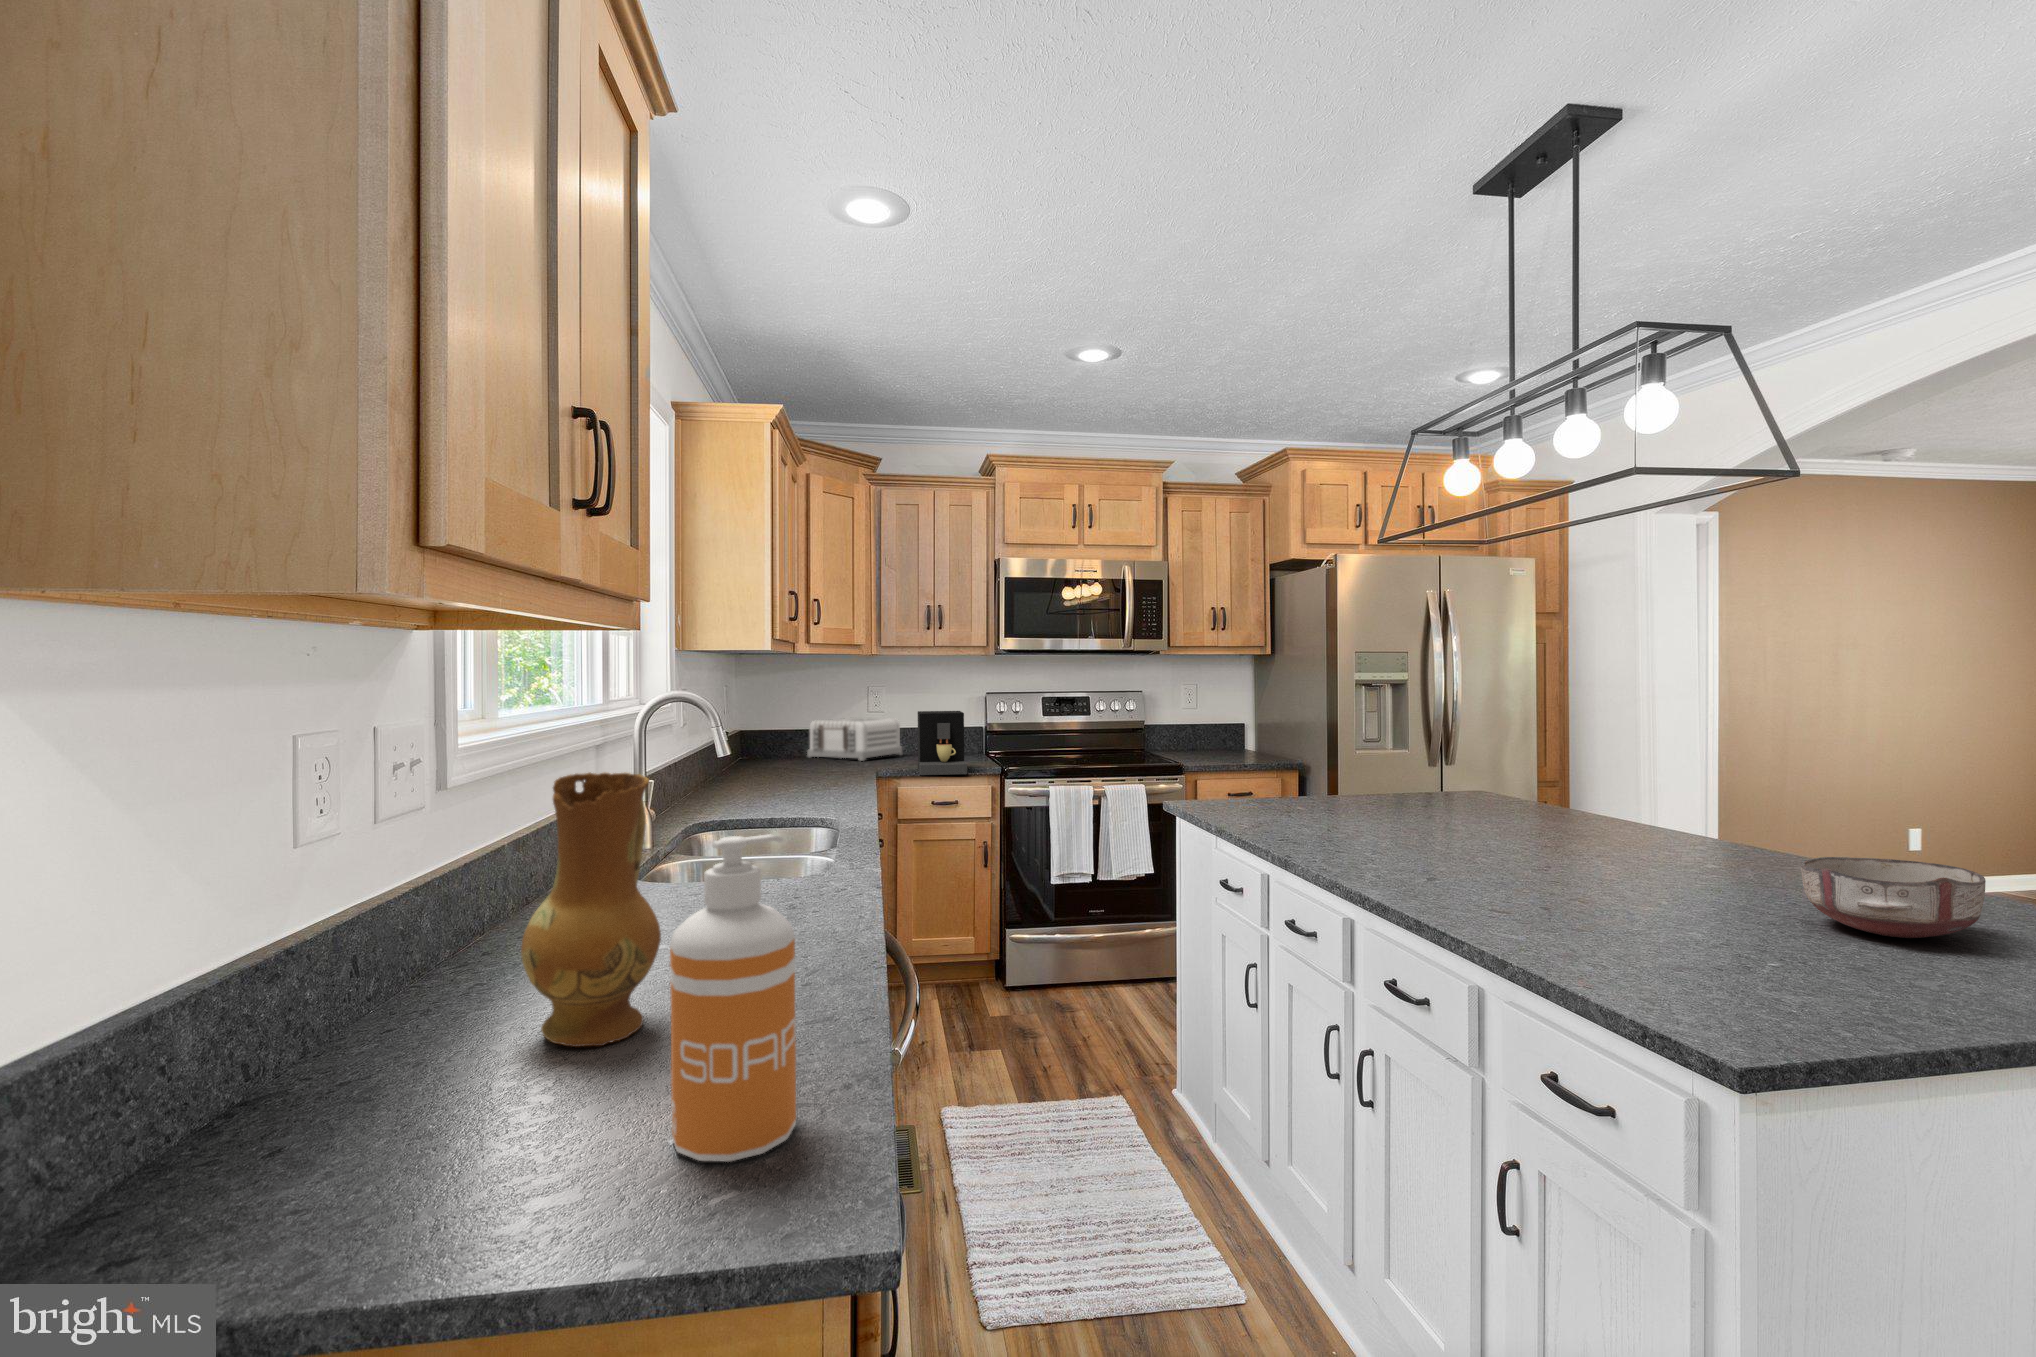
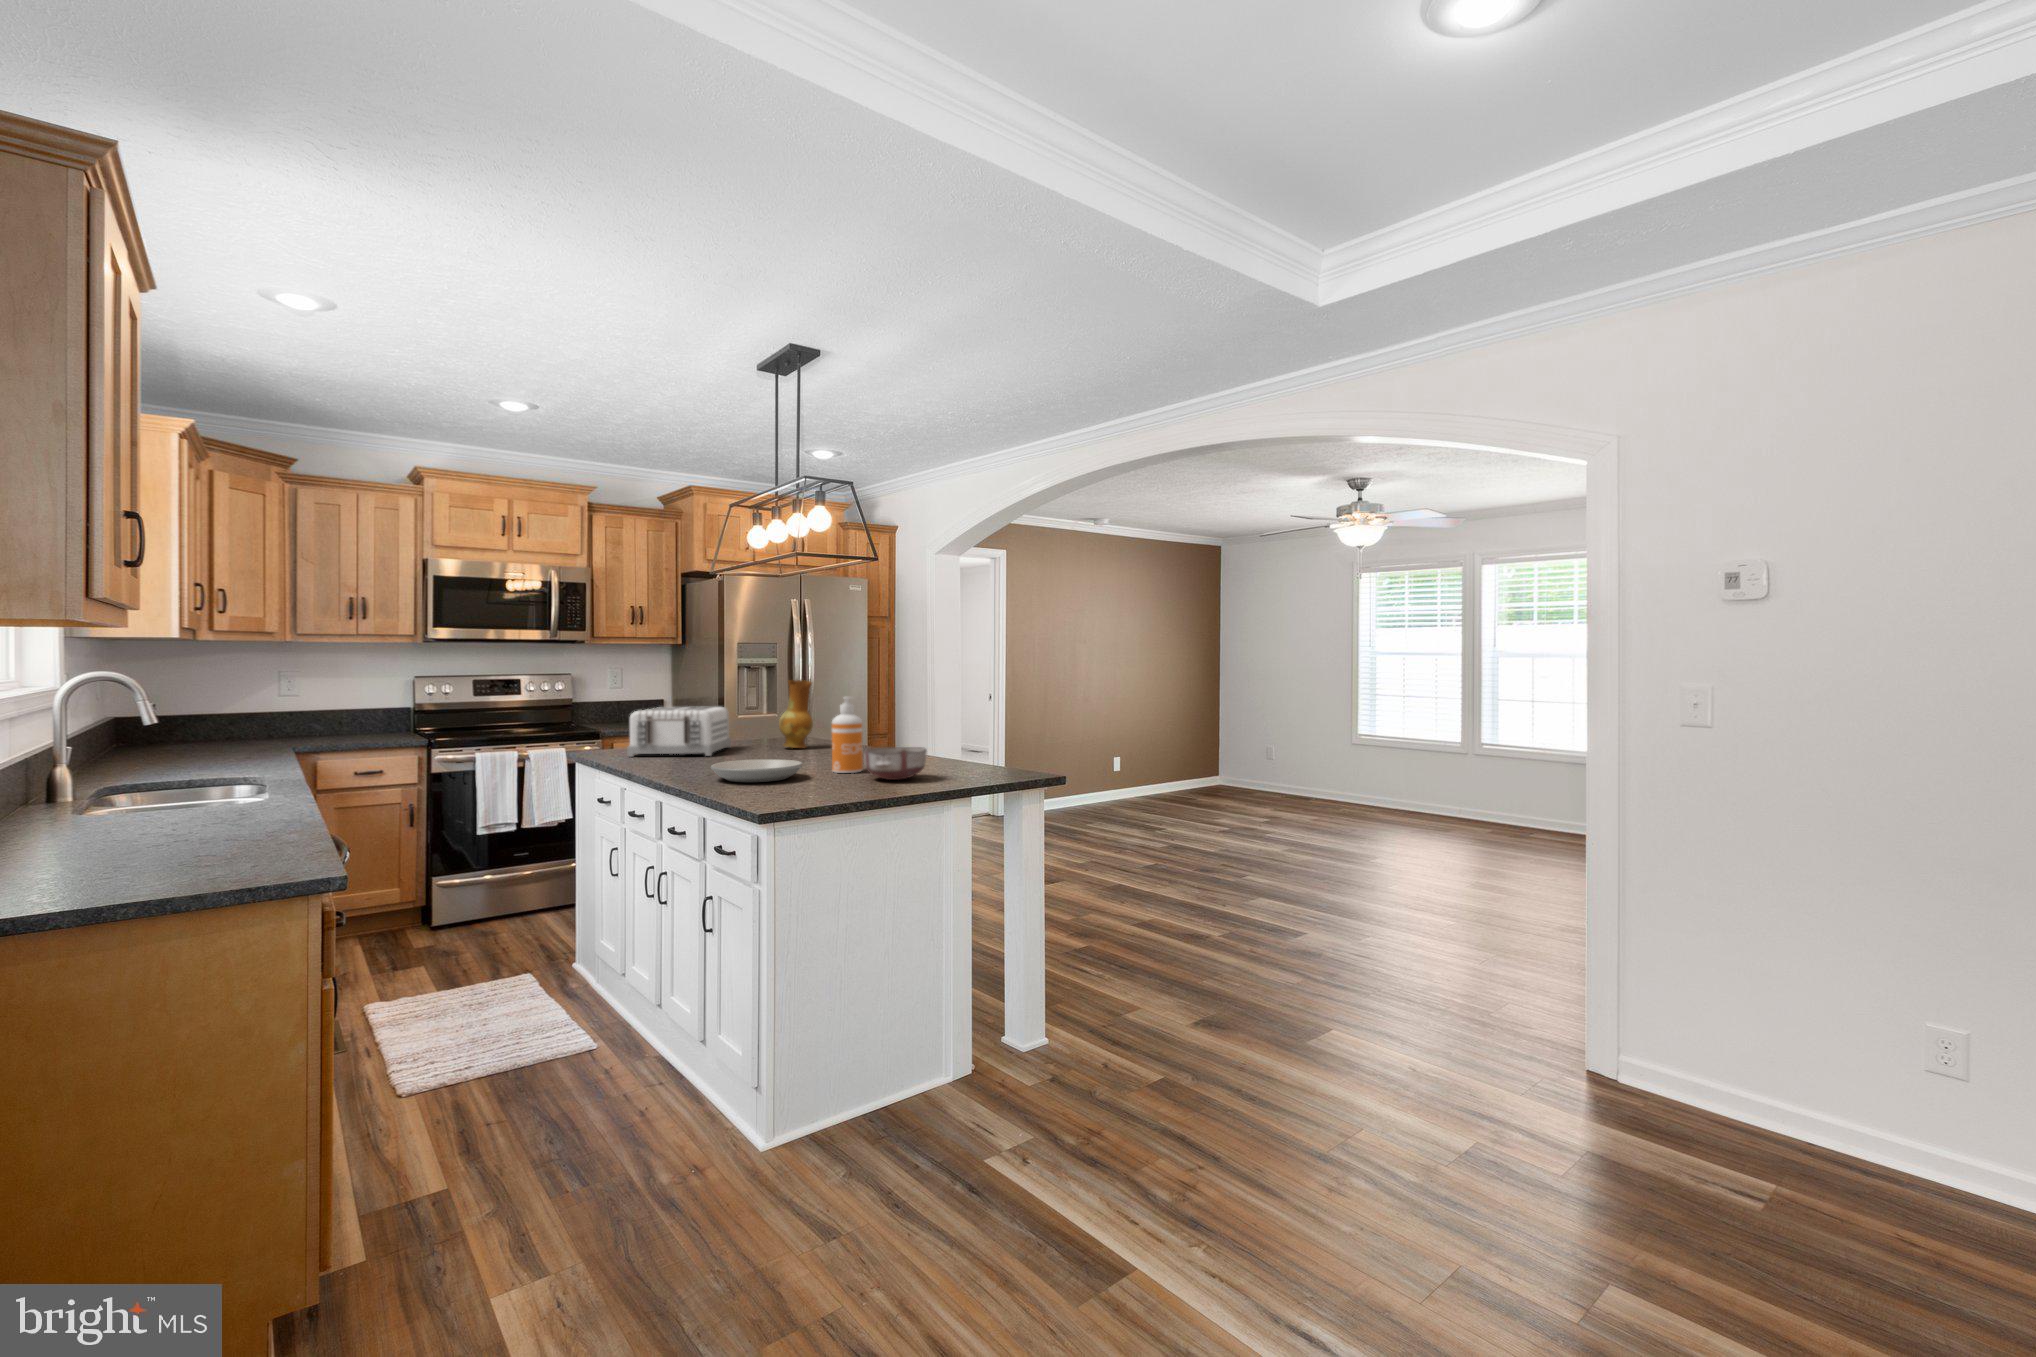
coffee maker: present [918,711,967,775] -> none [340,692,393,748]
toaster: present [807,719,902,761] -> present [628,706,731,757]
ceramic jug: present [521,772,661,1047] -> present [779,680,813,748]
soap dispenser: present [670,834,796,1162] -> present [832,697,863,773]
plate: none [1455,854,1647,910] -> present [711,759,803,782]

